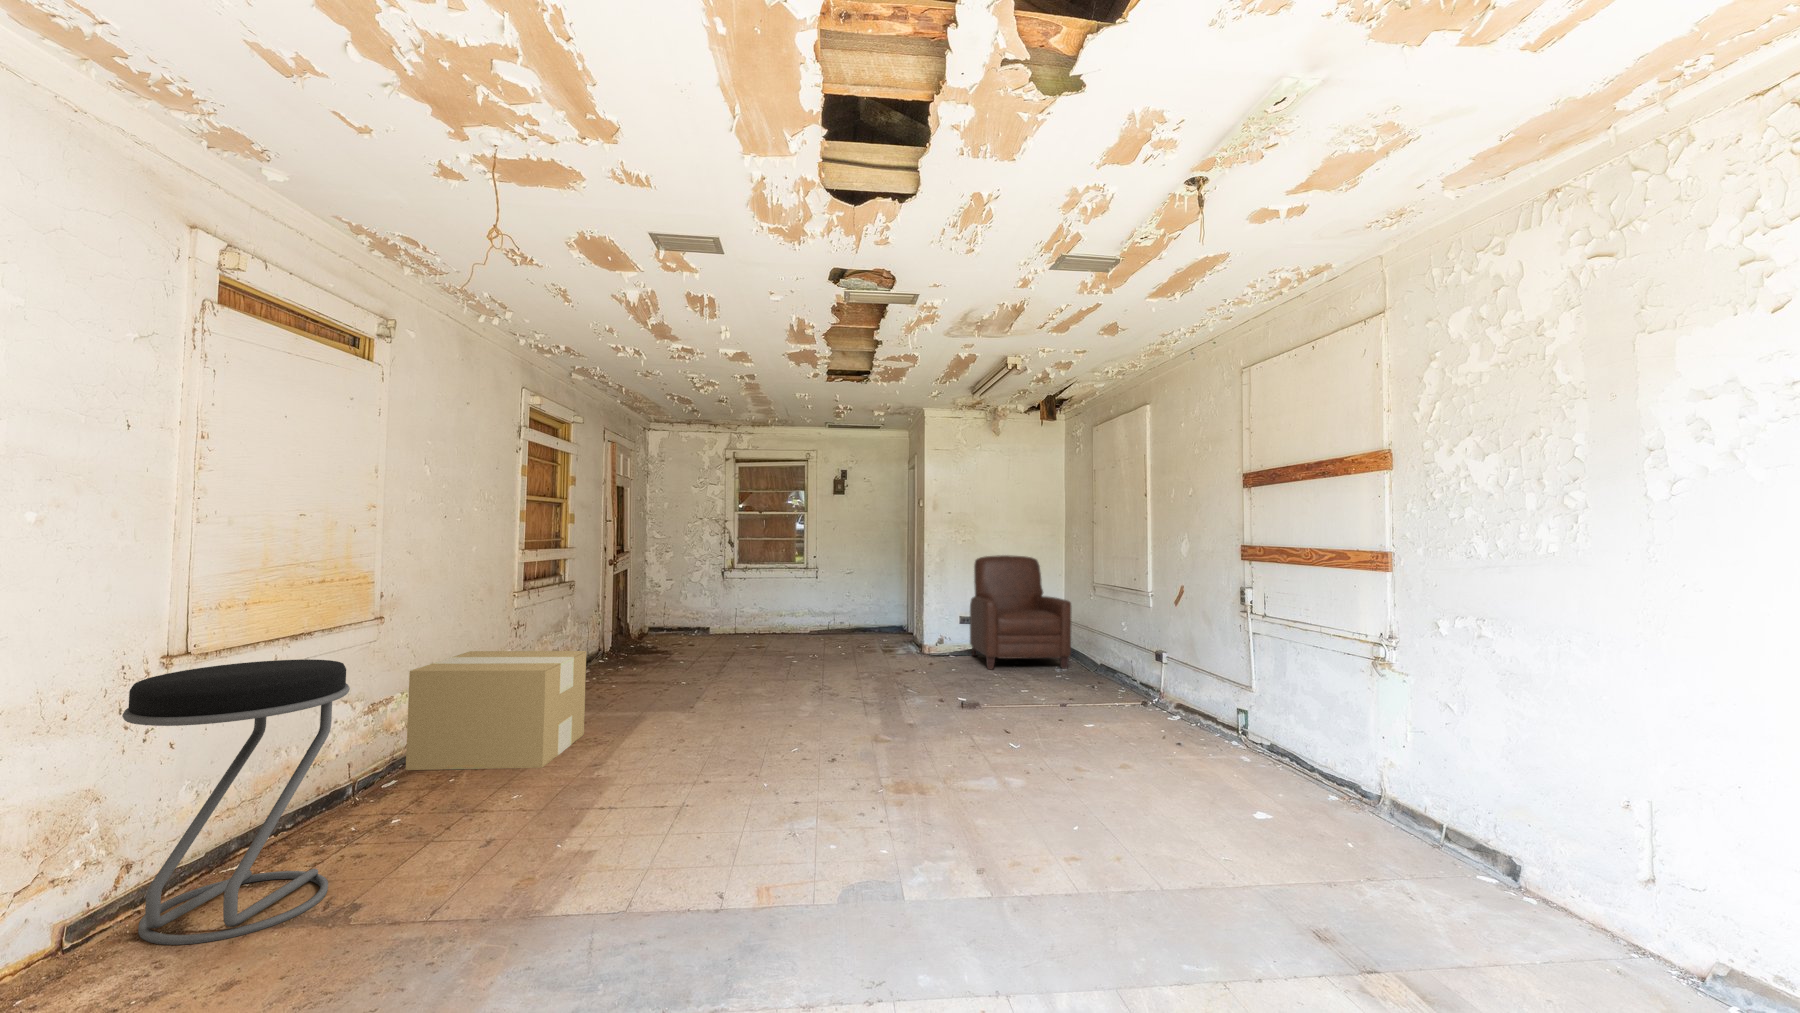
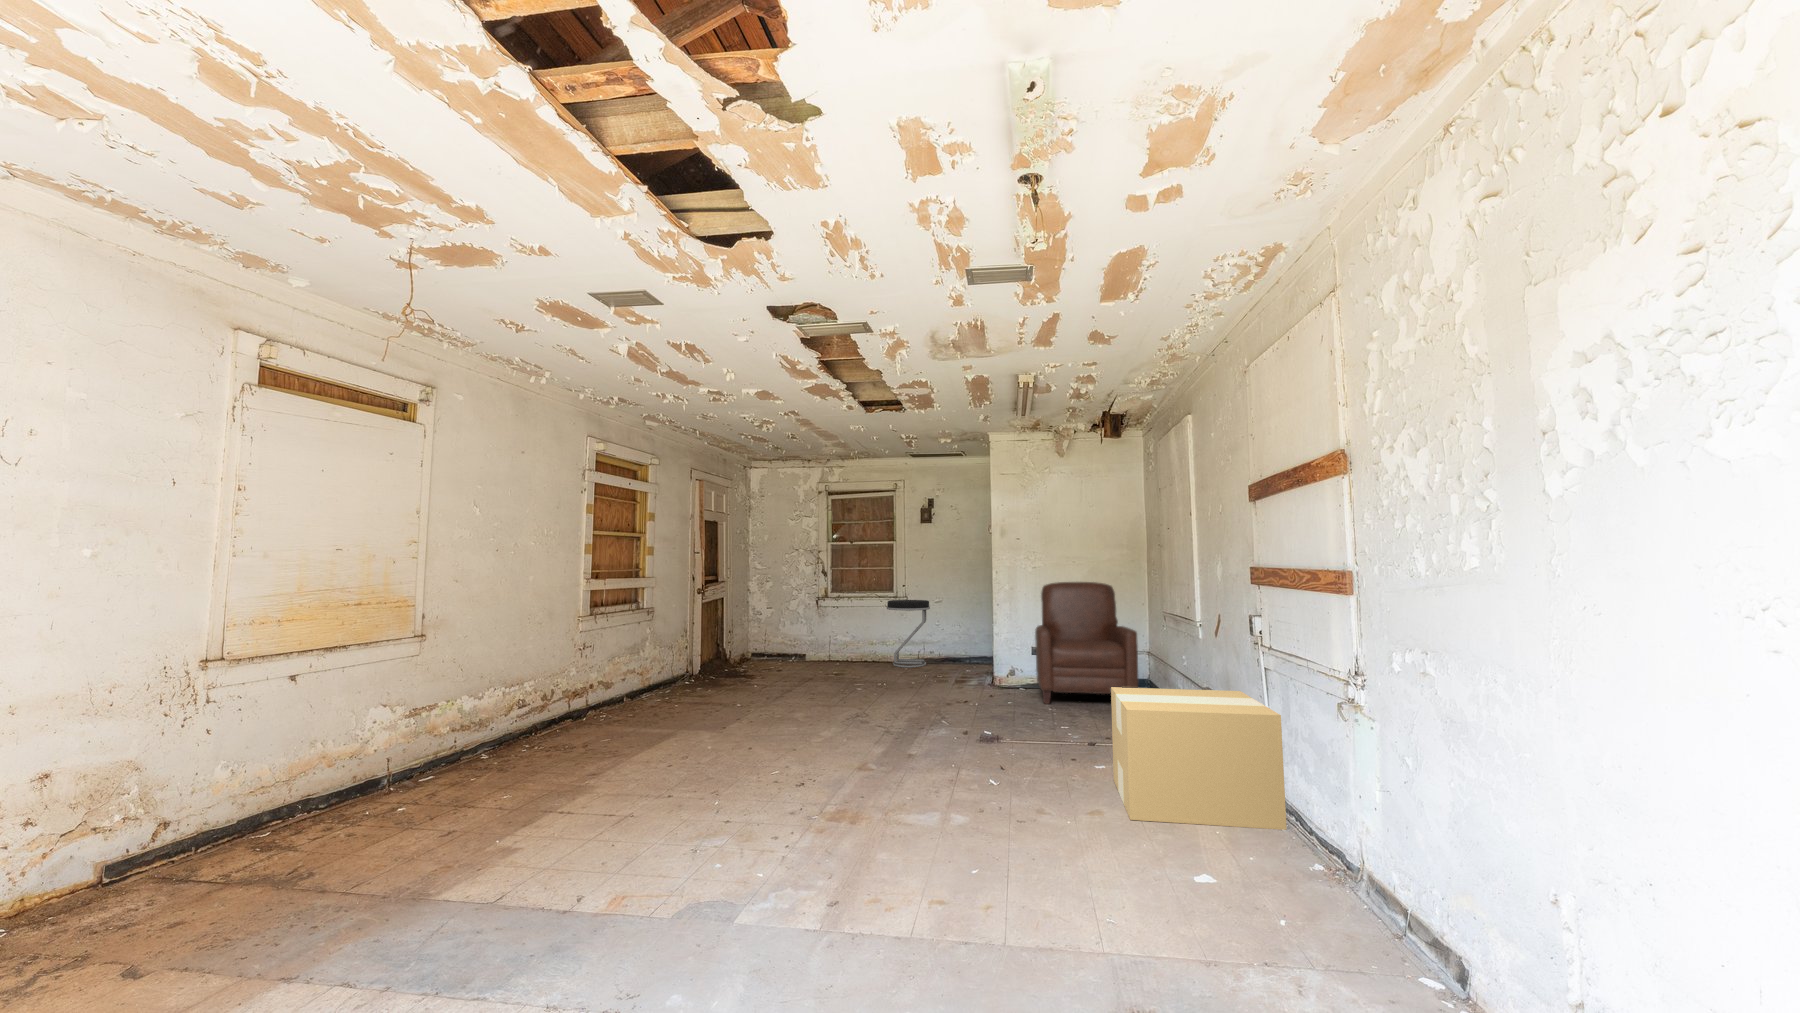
cardboard box: present [406,651,586,770] -> present [1111,687,1287,830]
stool: present [122,659,350,945] -> present [887,600,930,668]

